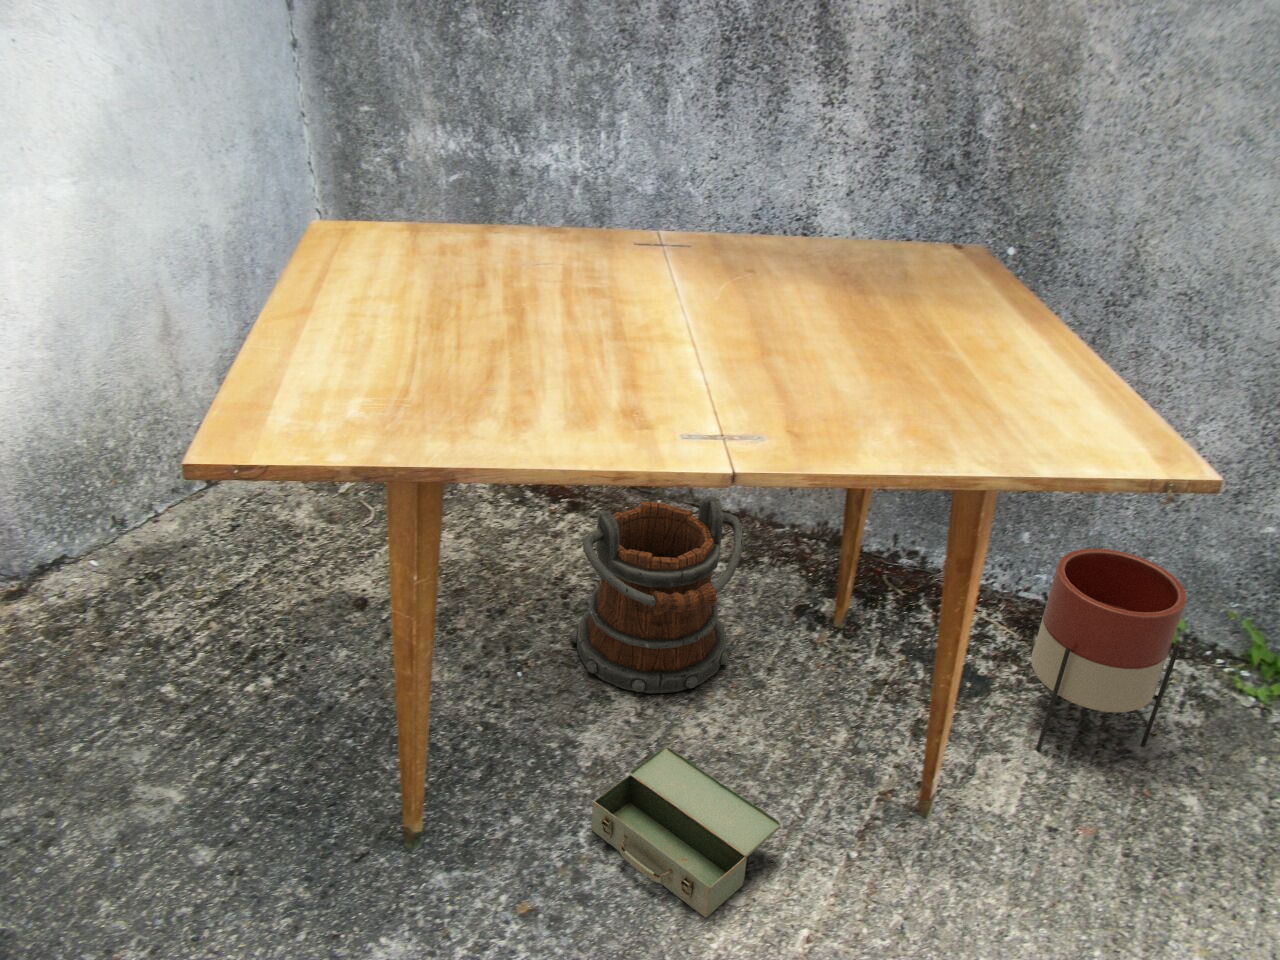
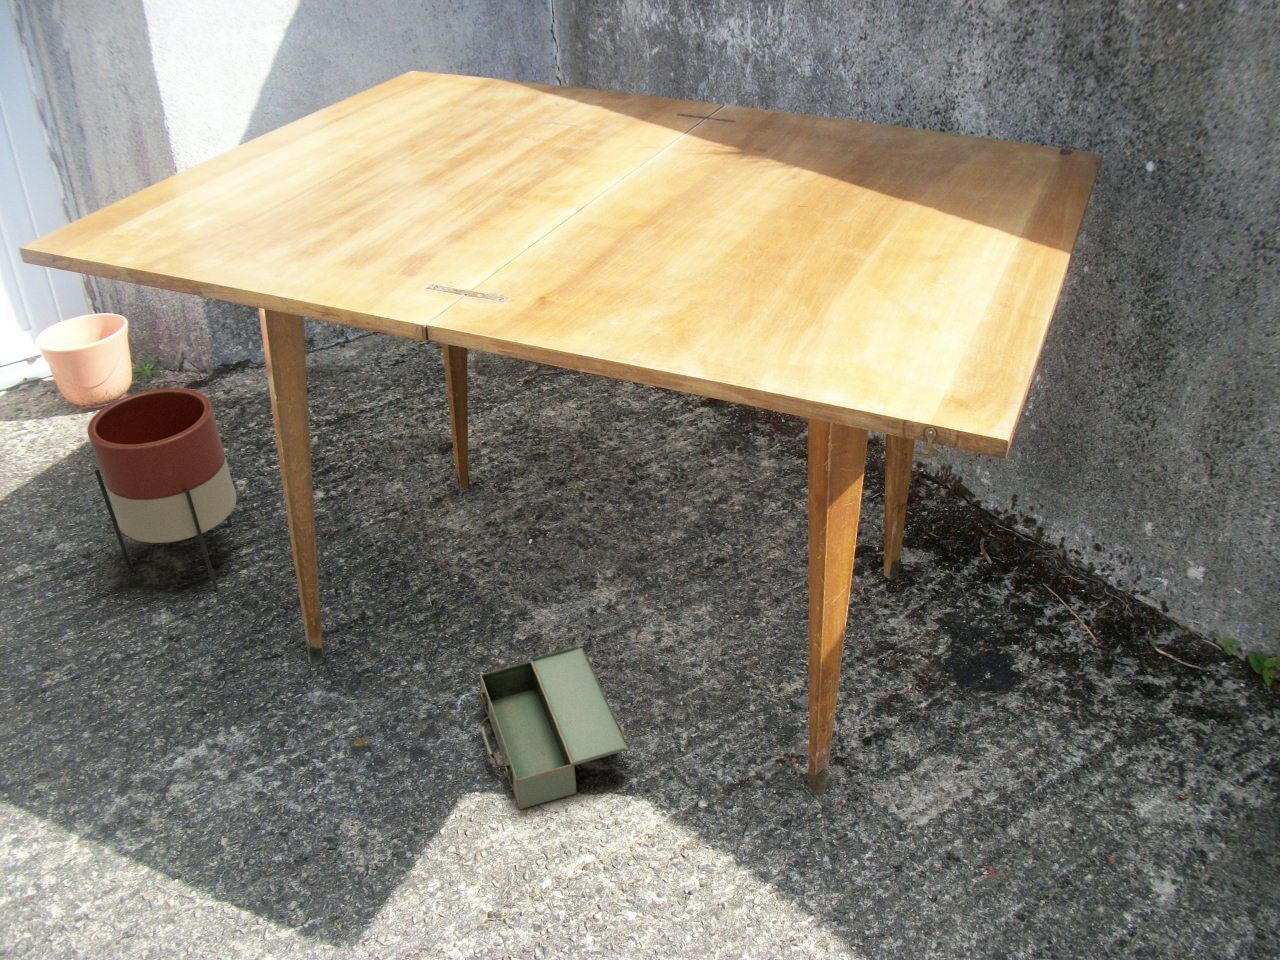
bucket: present [572,495,743,694] -> none [579,404,756,603]
planter: present [1031,549,1187,751] -> present [88,388,236,590]

